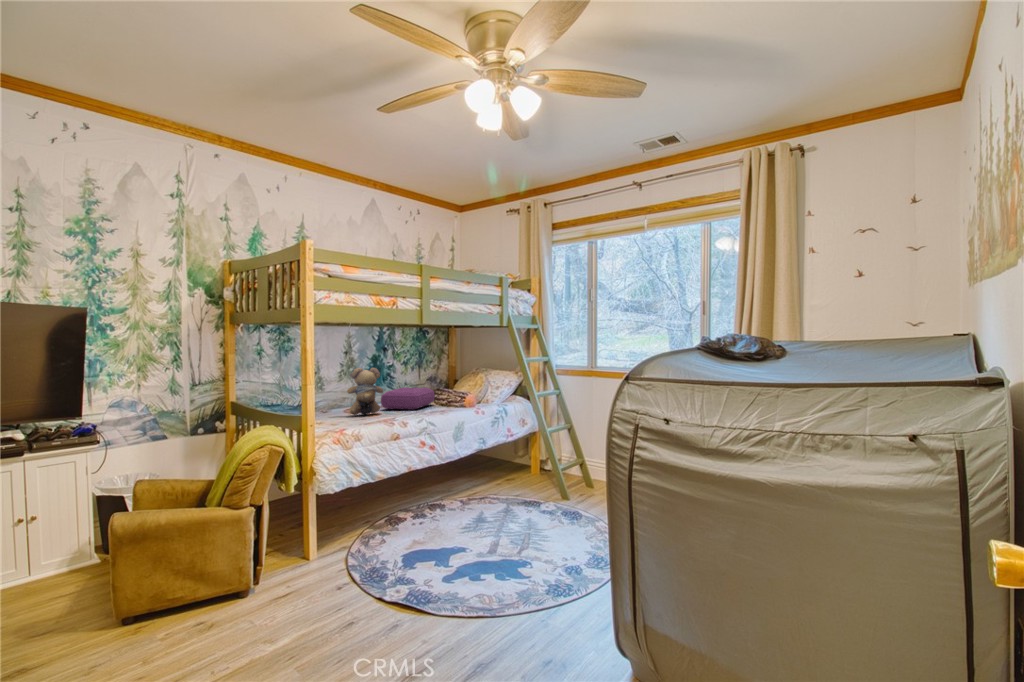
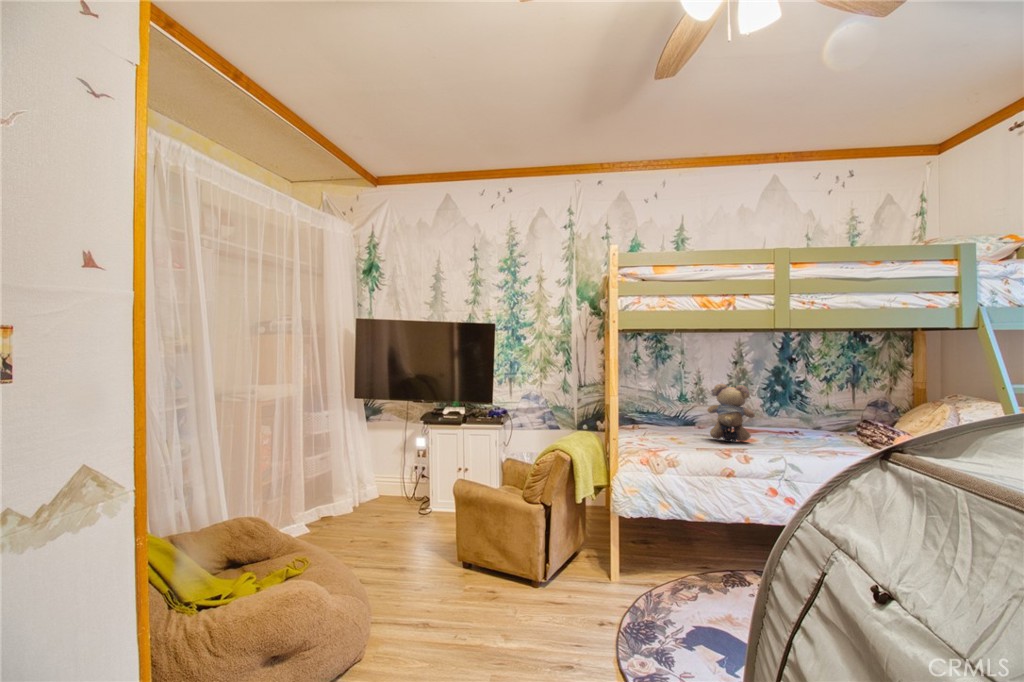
pillow: present [381,387,435,410] -> none [761,413,853,446]

